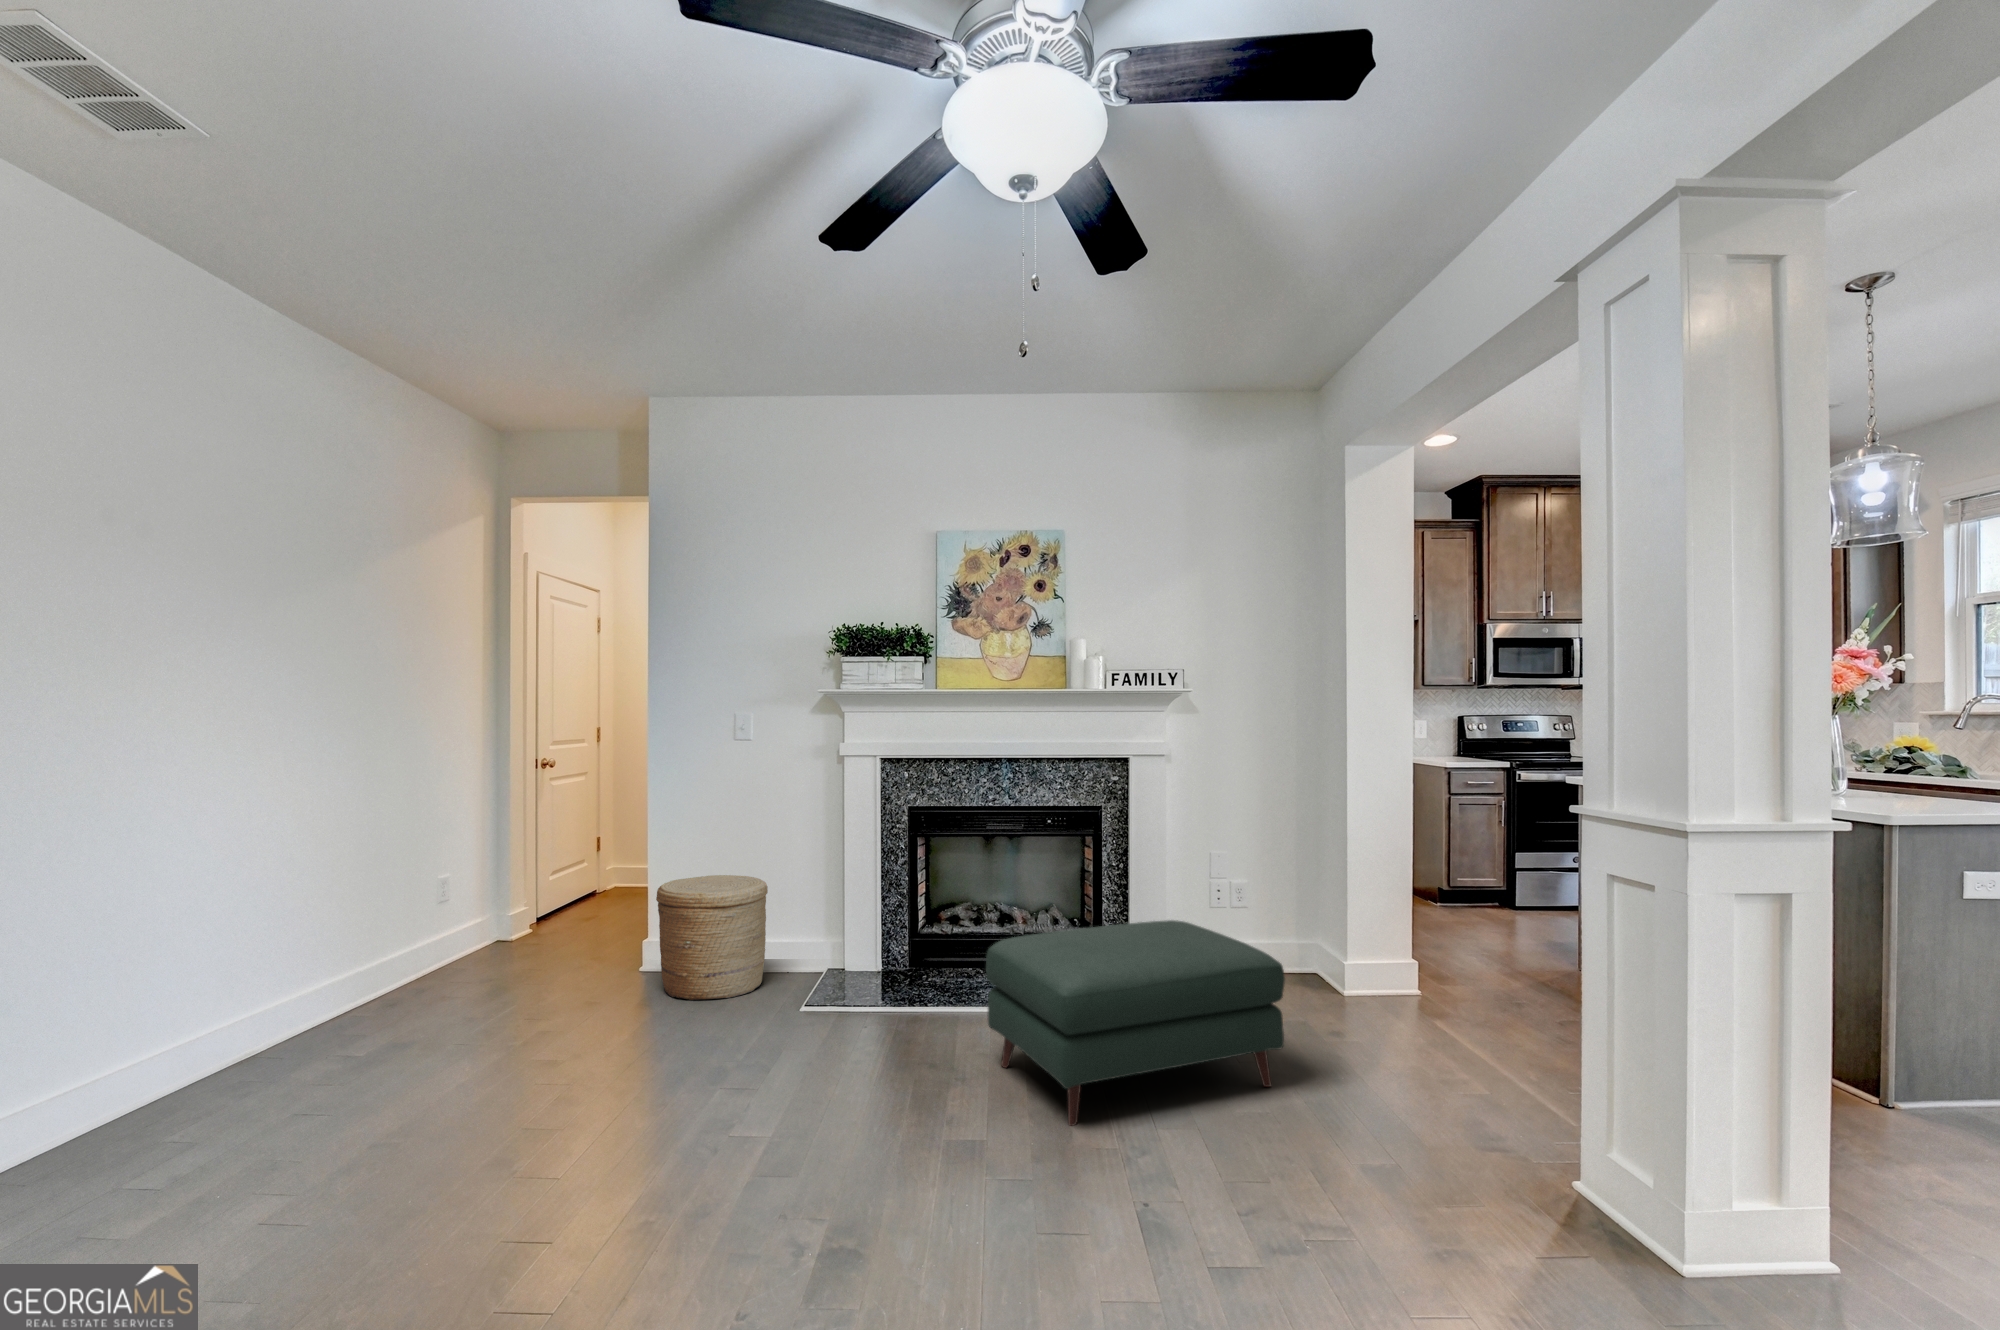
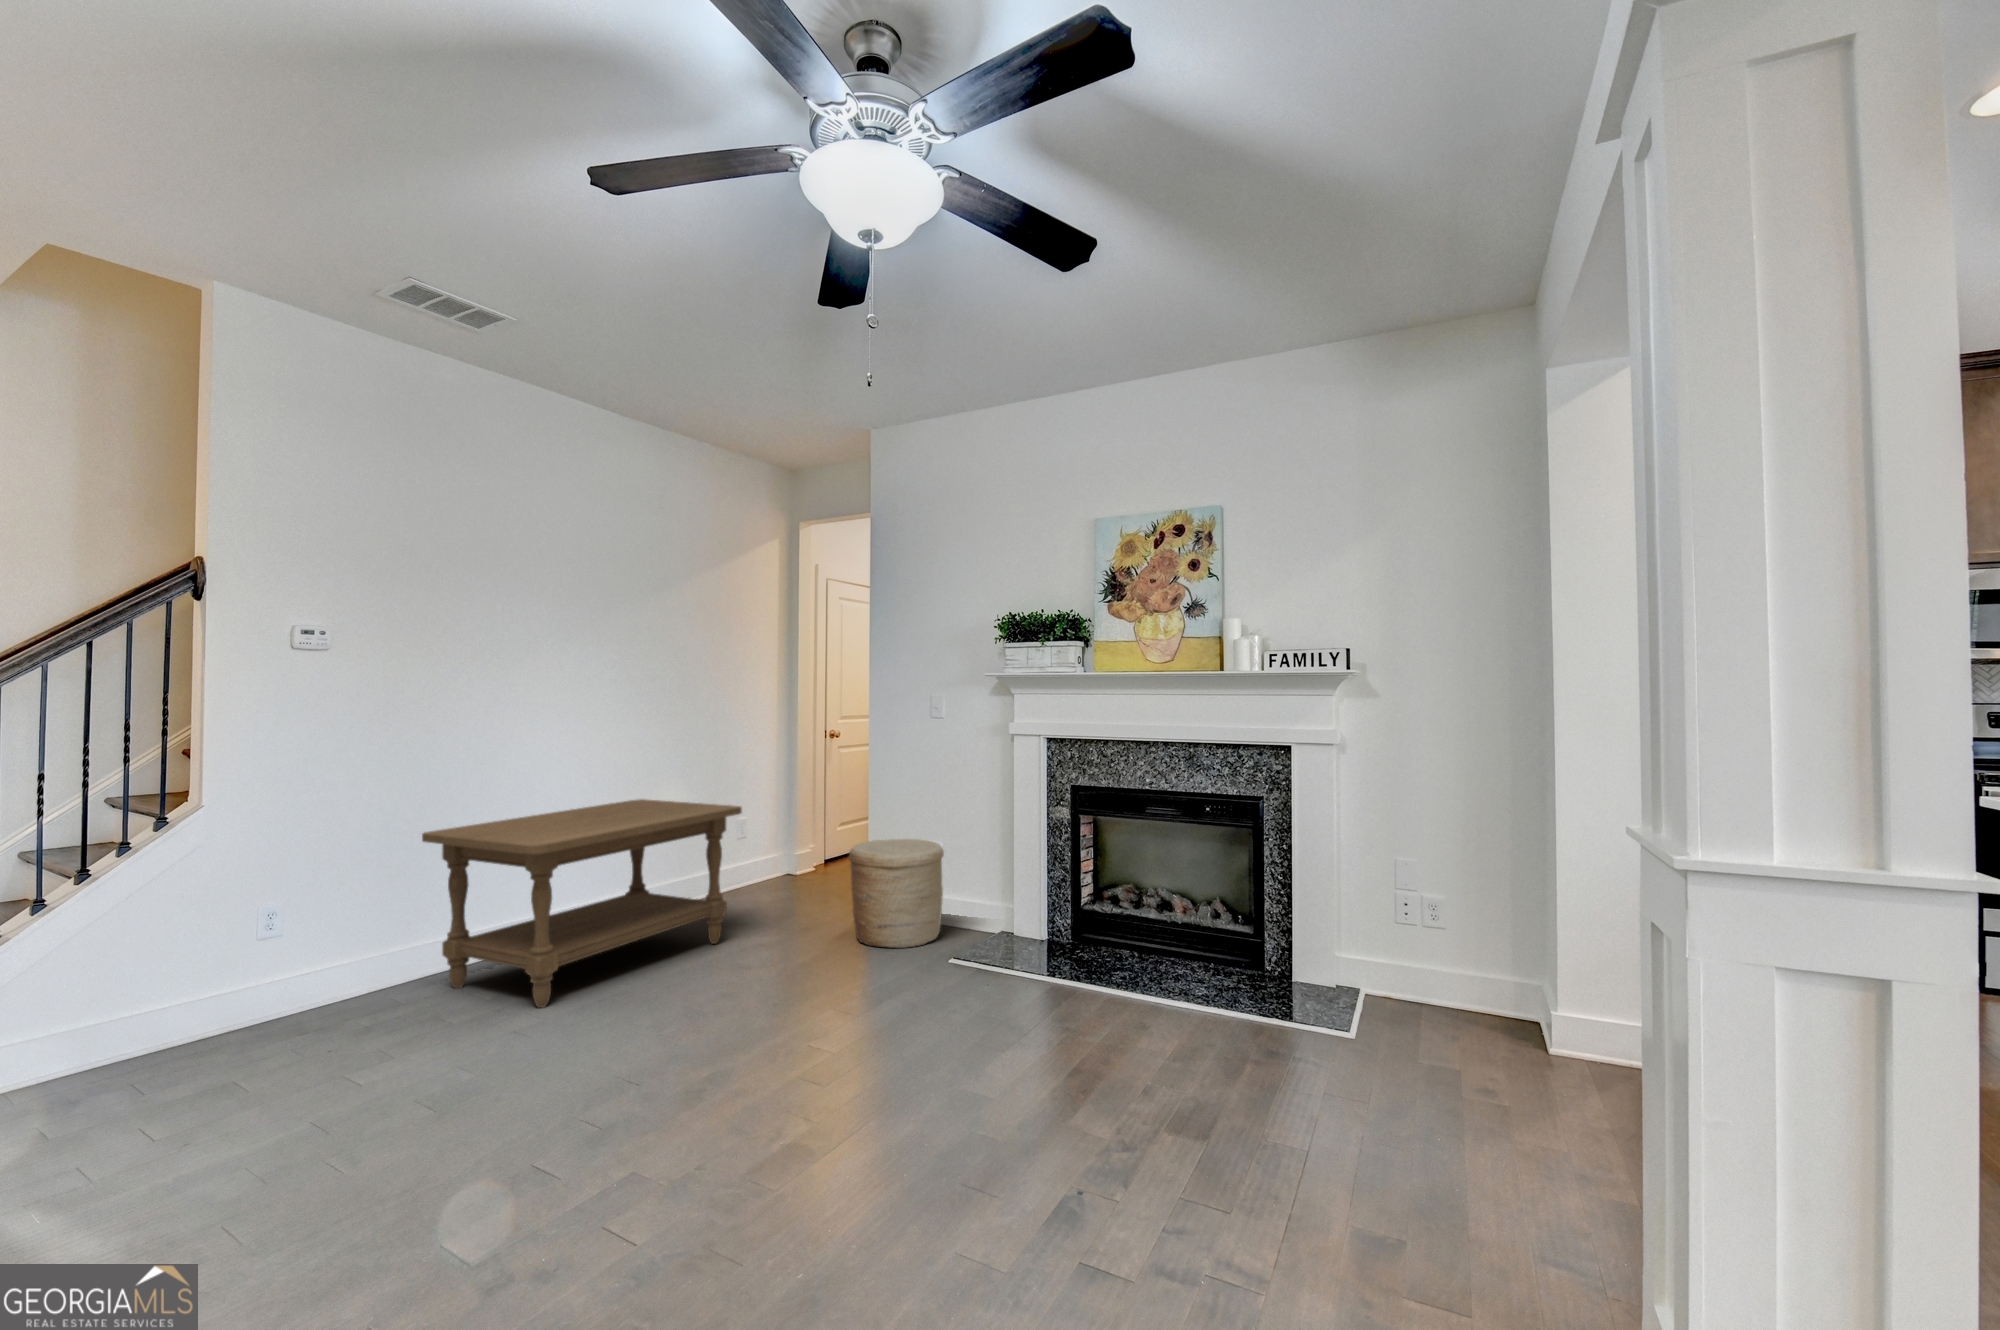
coffee table: none [88,849,525,1131] -> present [422,799,742,1008]
ottoman: present [986,920,1285,1126] -> none [1041,926,1338,1132]

